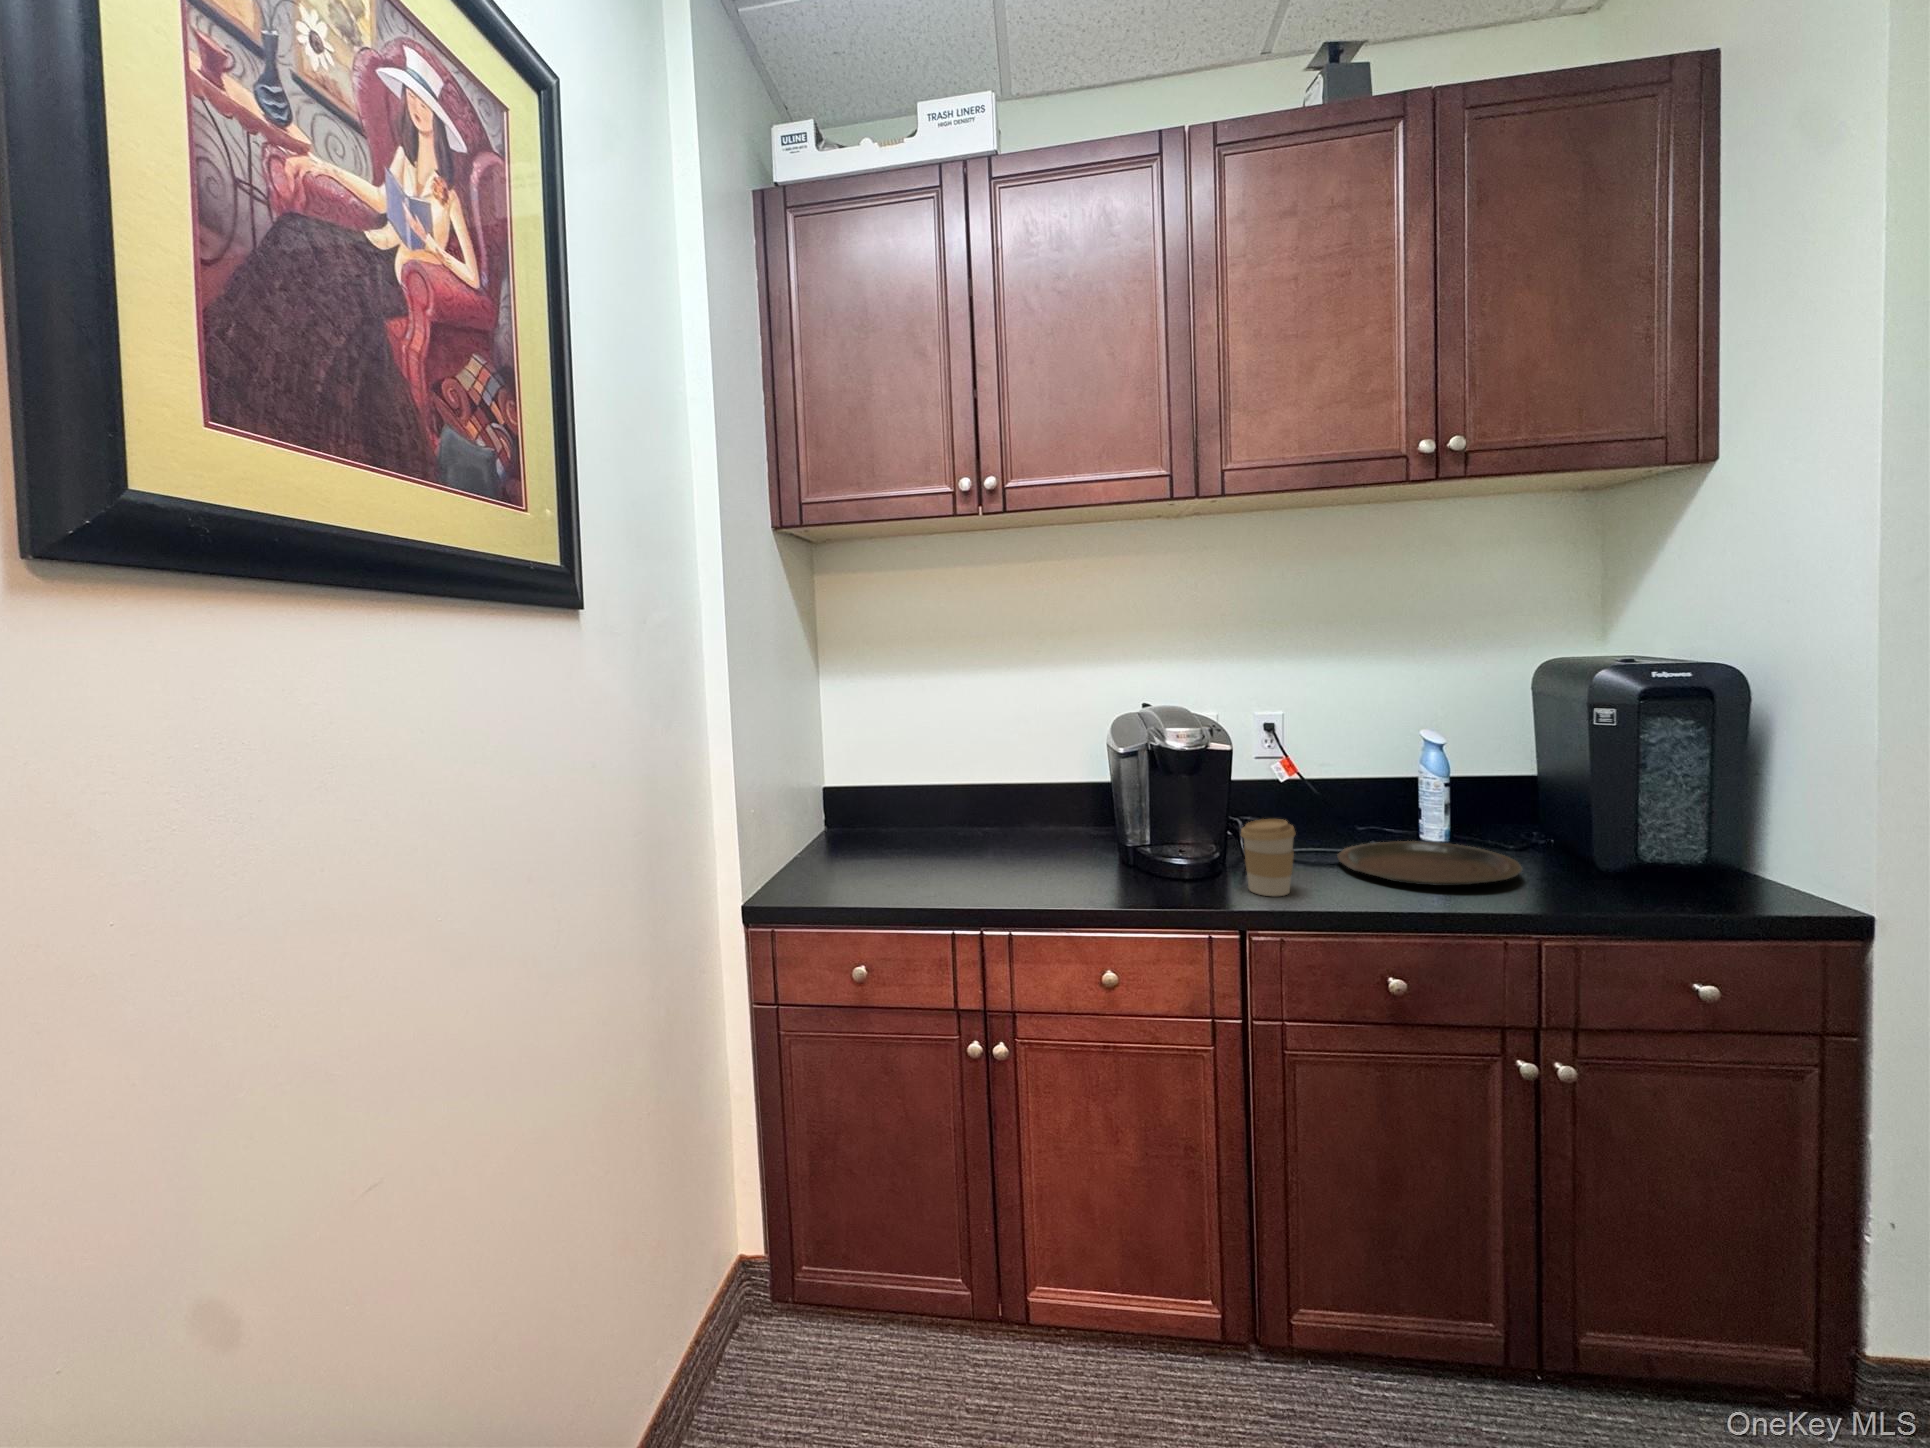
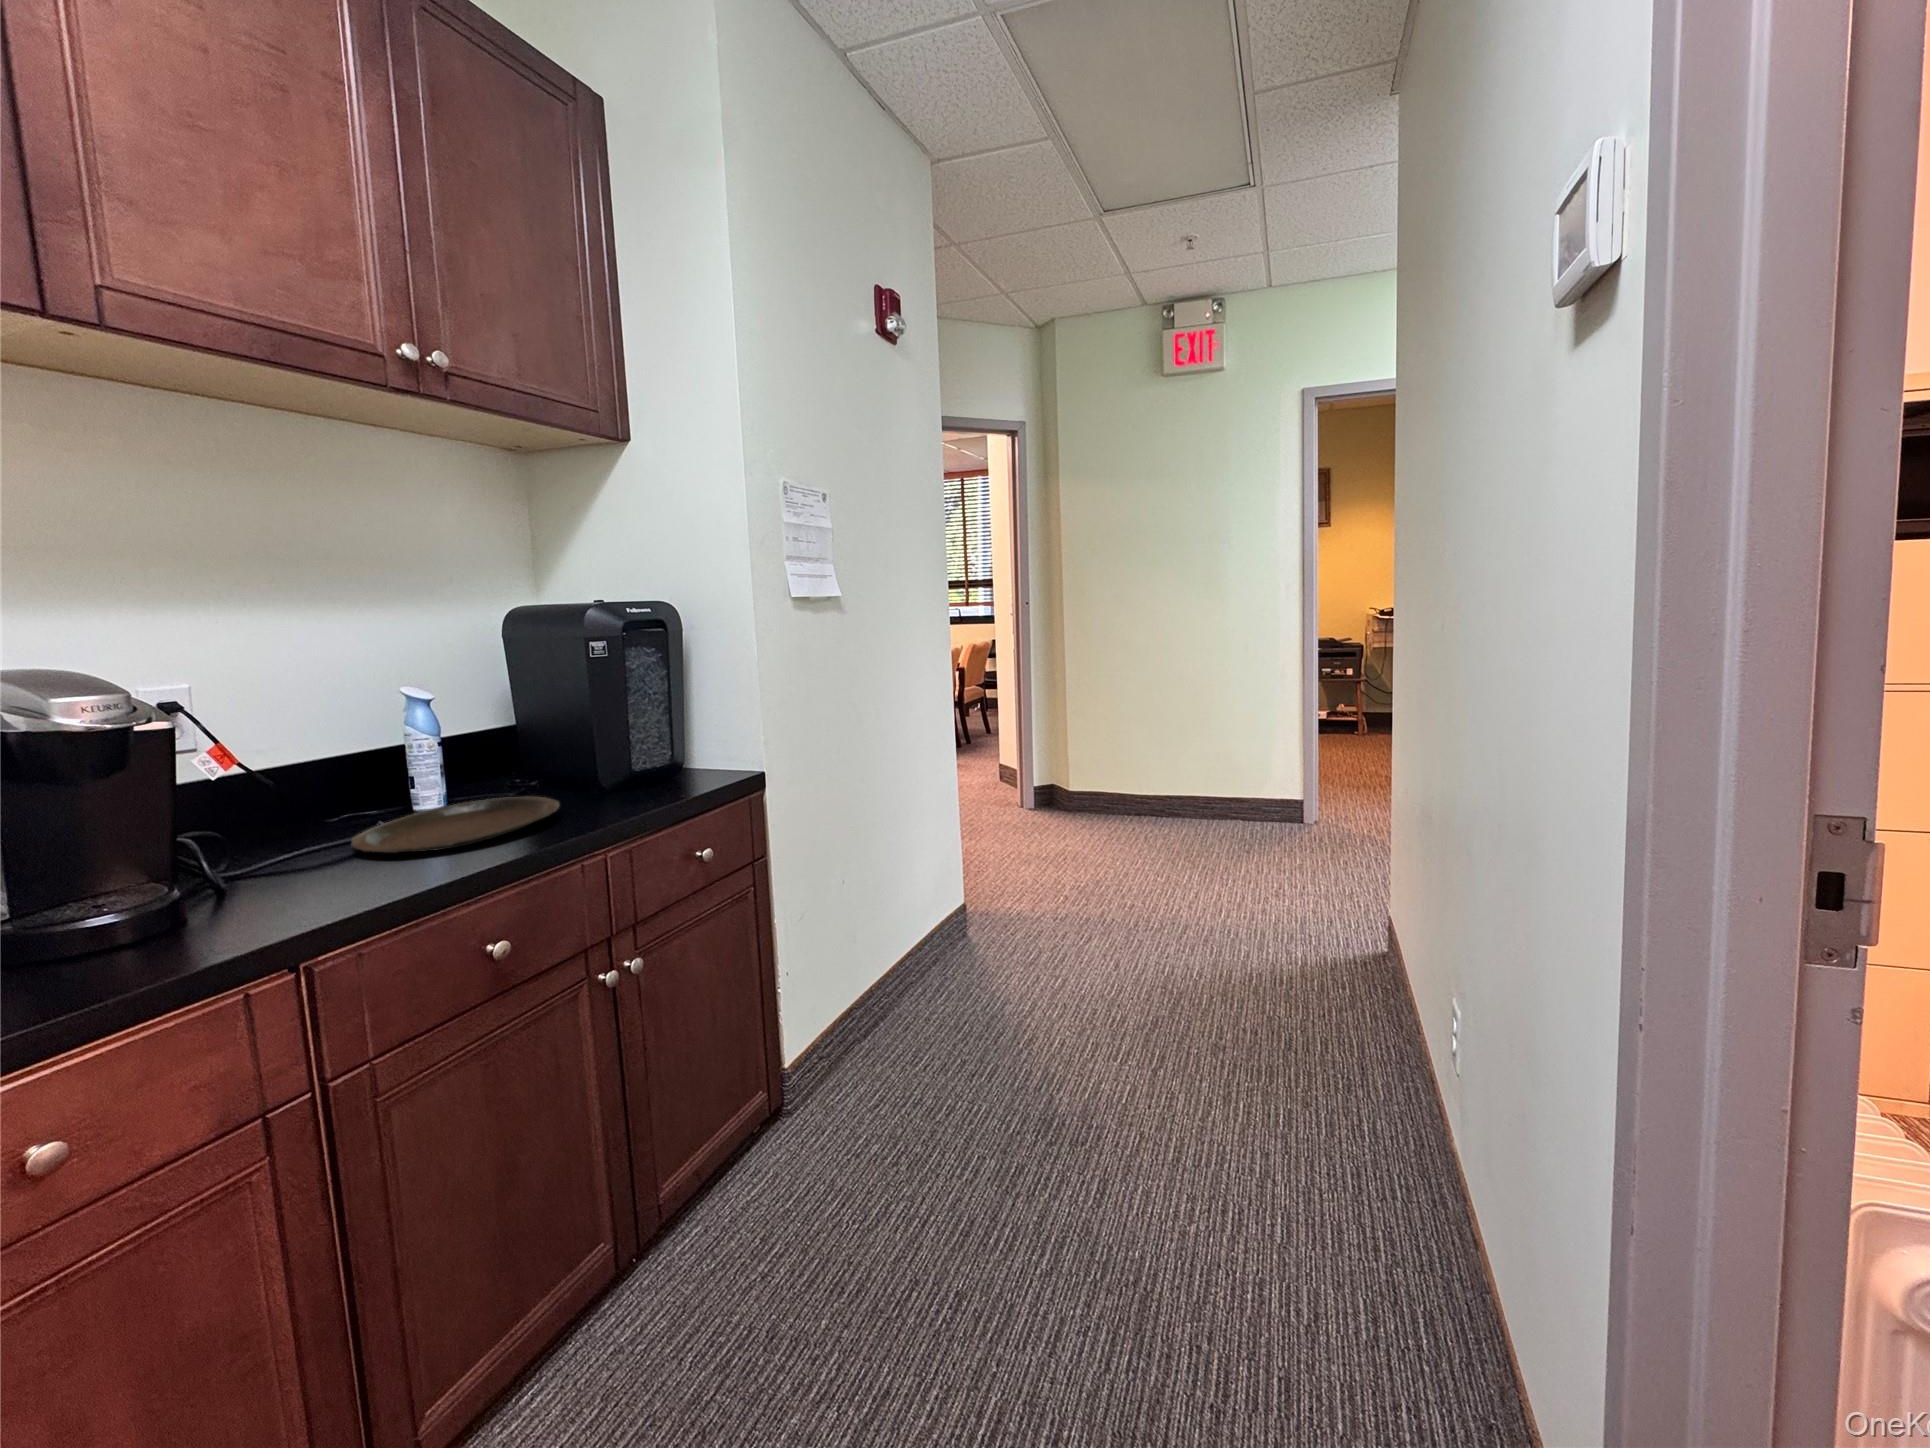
coffee cup: present [1241,819,1295,896] -> none [243,804,338,918]

